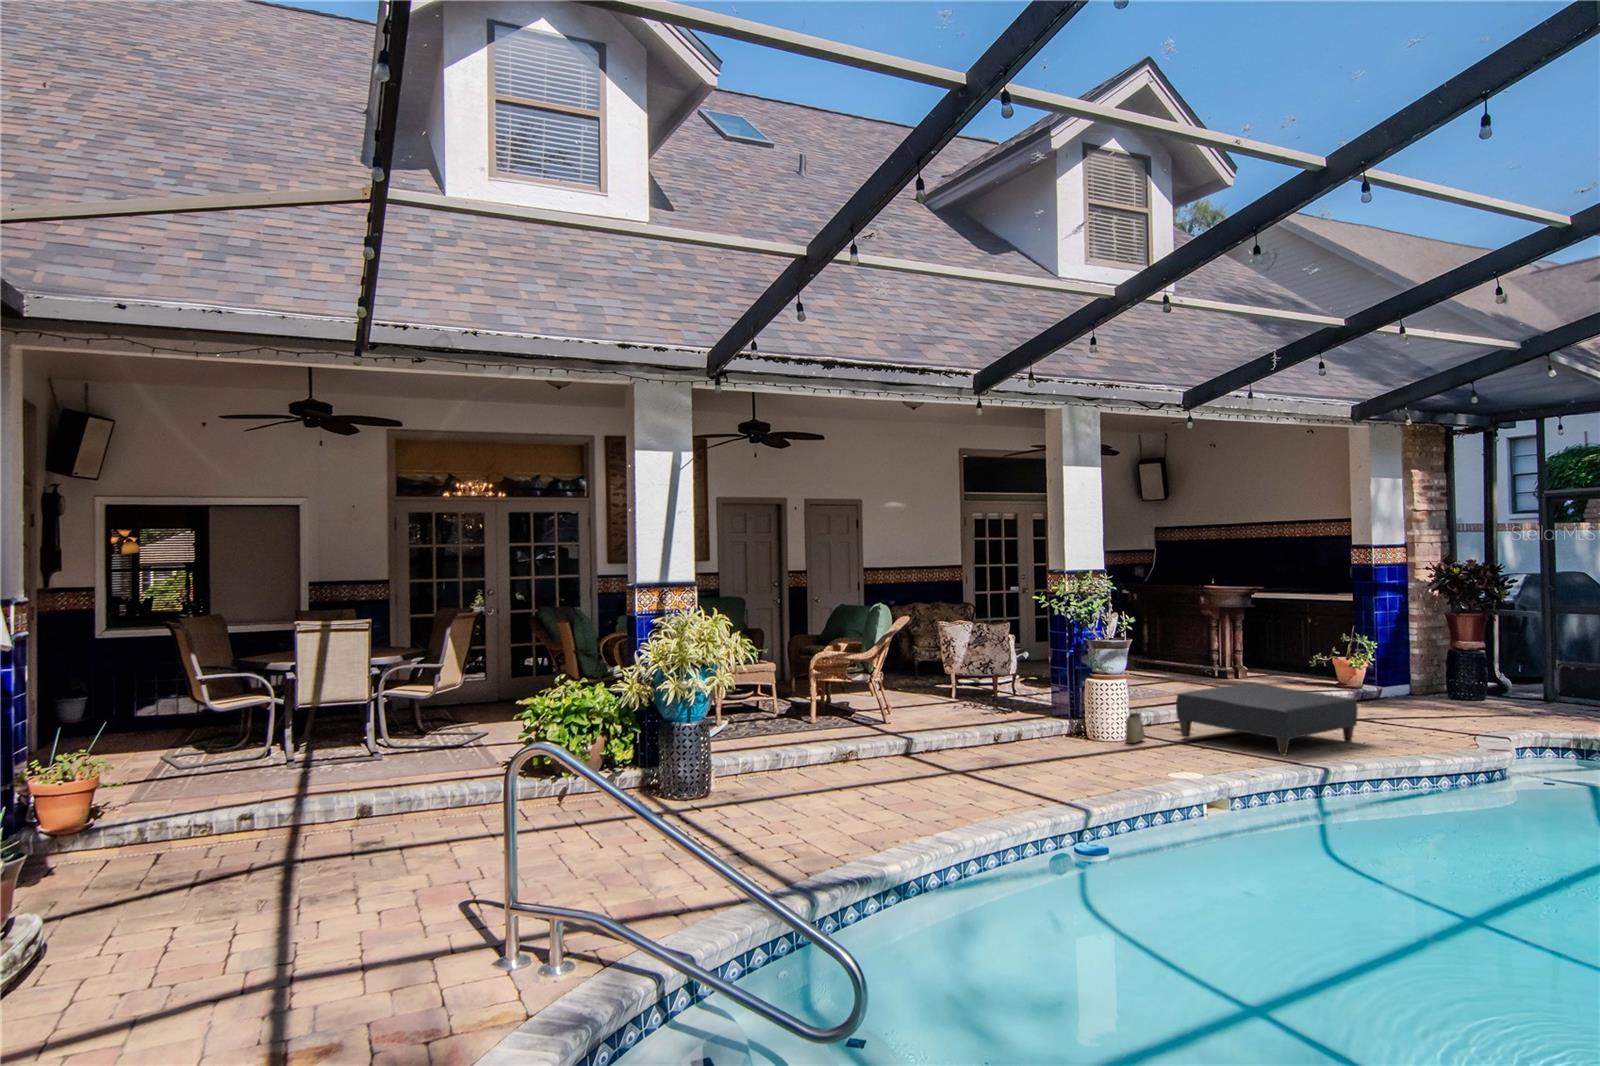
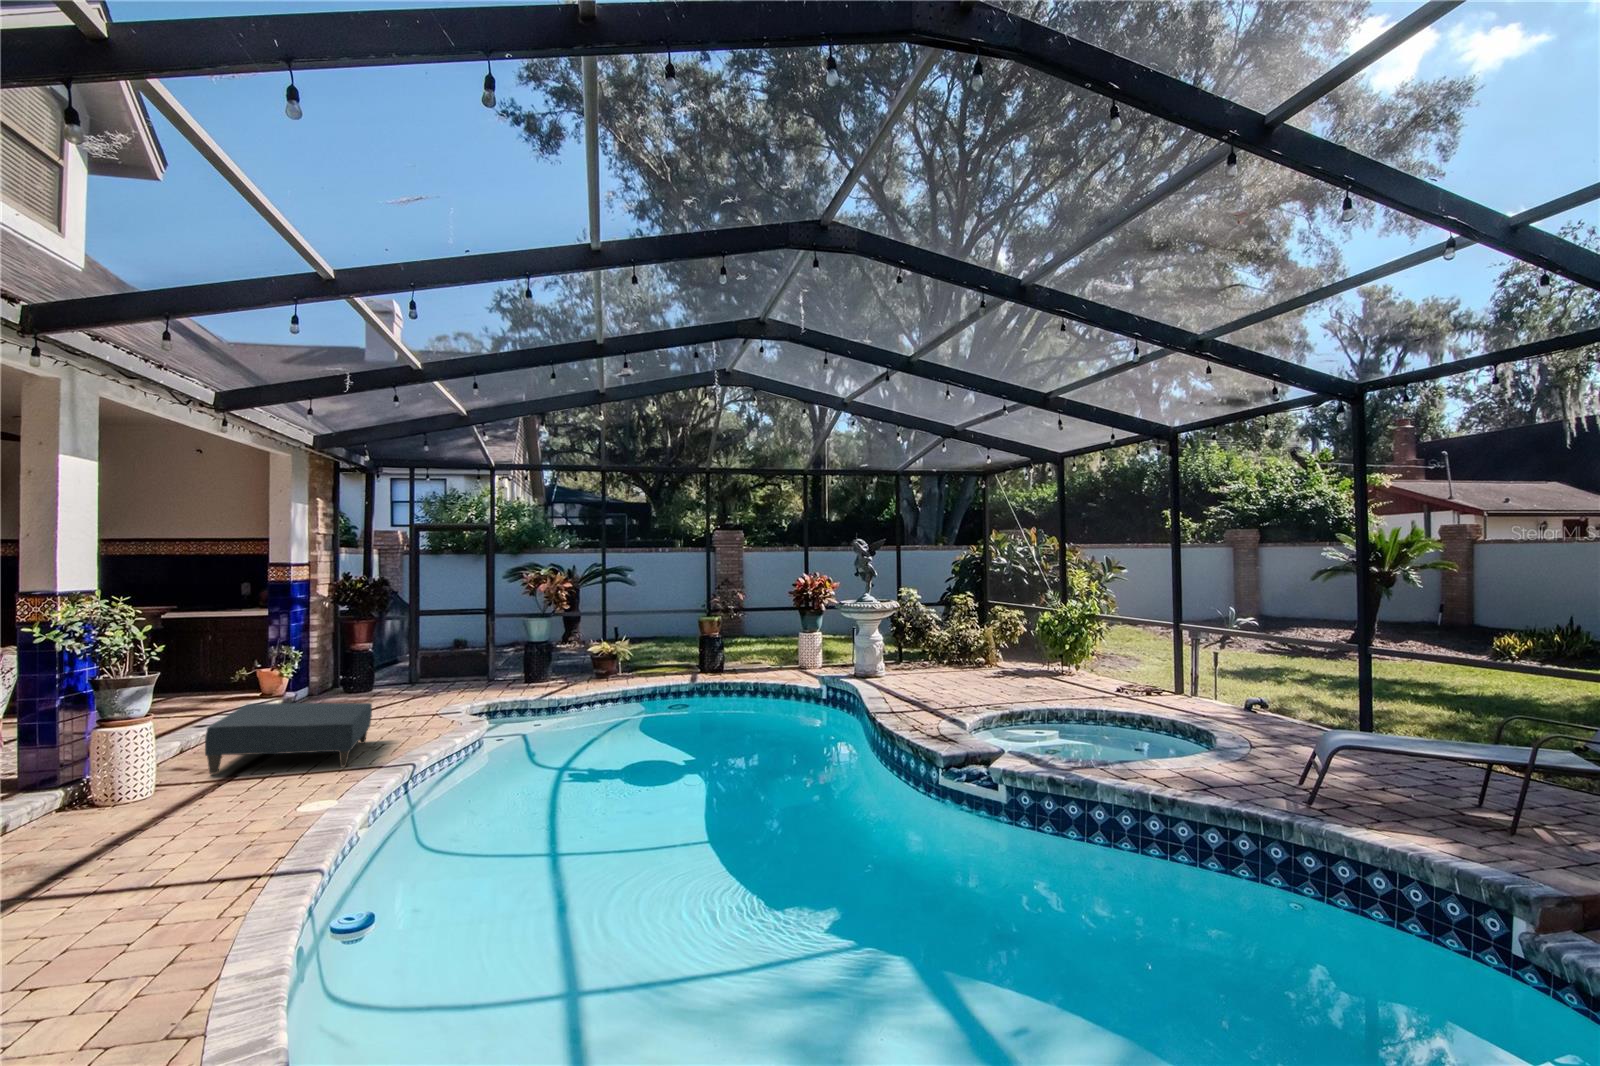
woven basket: present [1125,713,1145,743] -> none [155,742,182,796]

